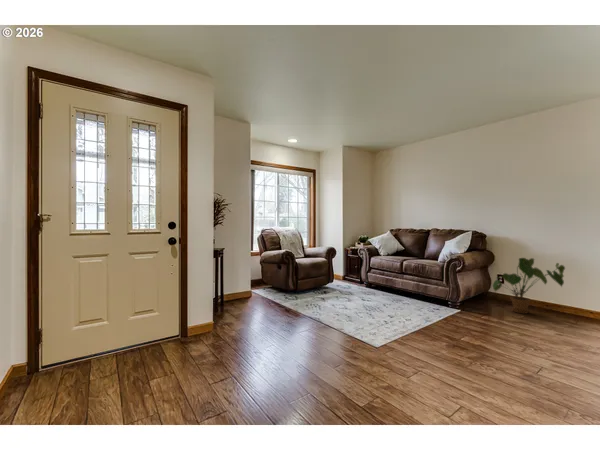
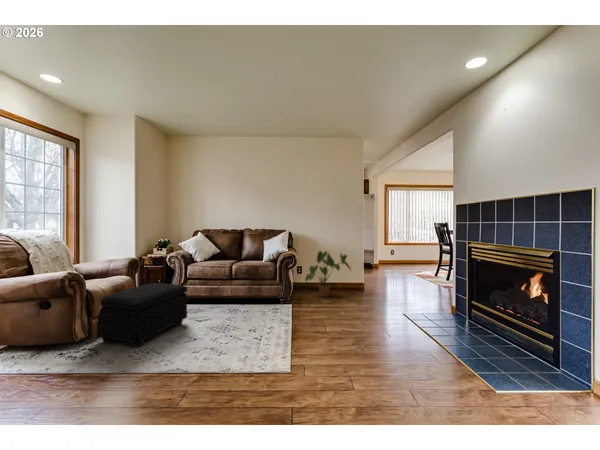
footstool: none [301,266,356,303] -> present [96,283,187,347]

